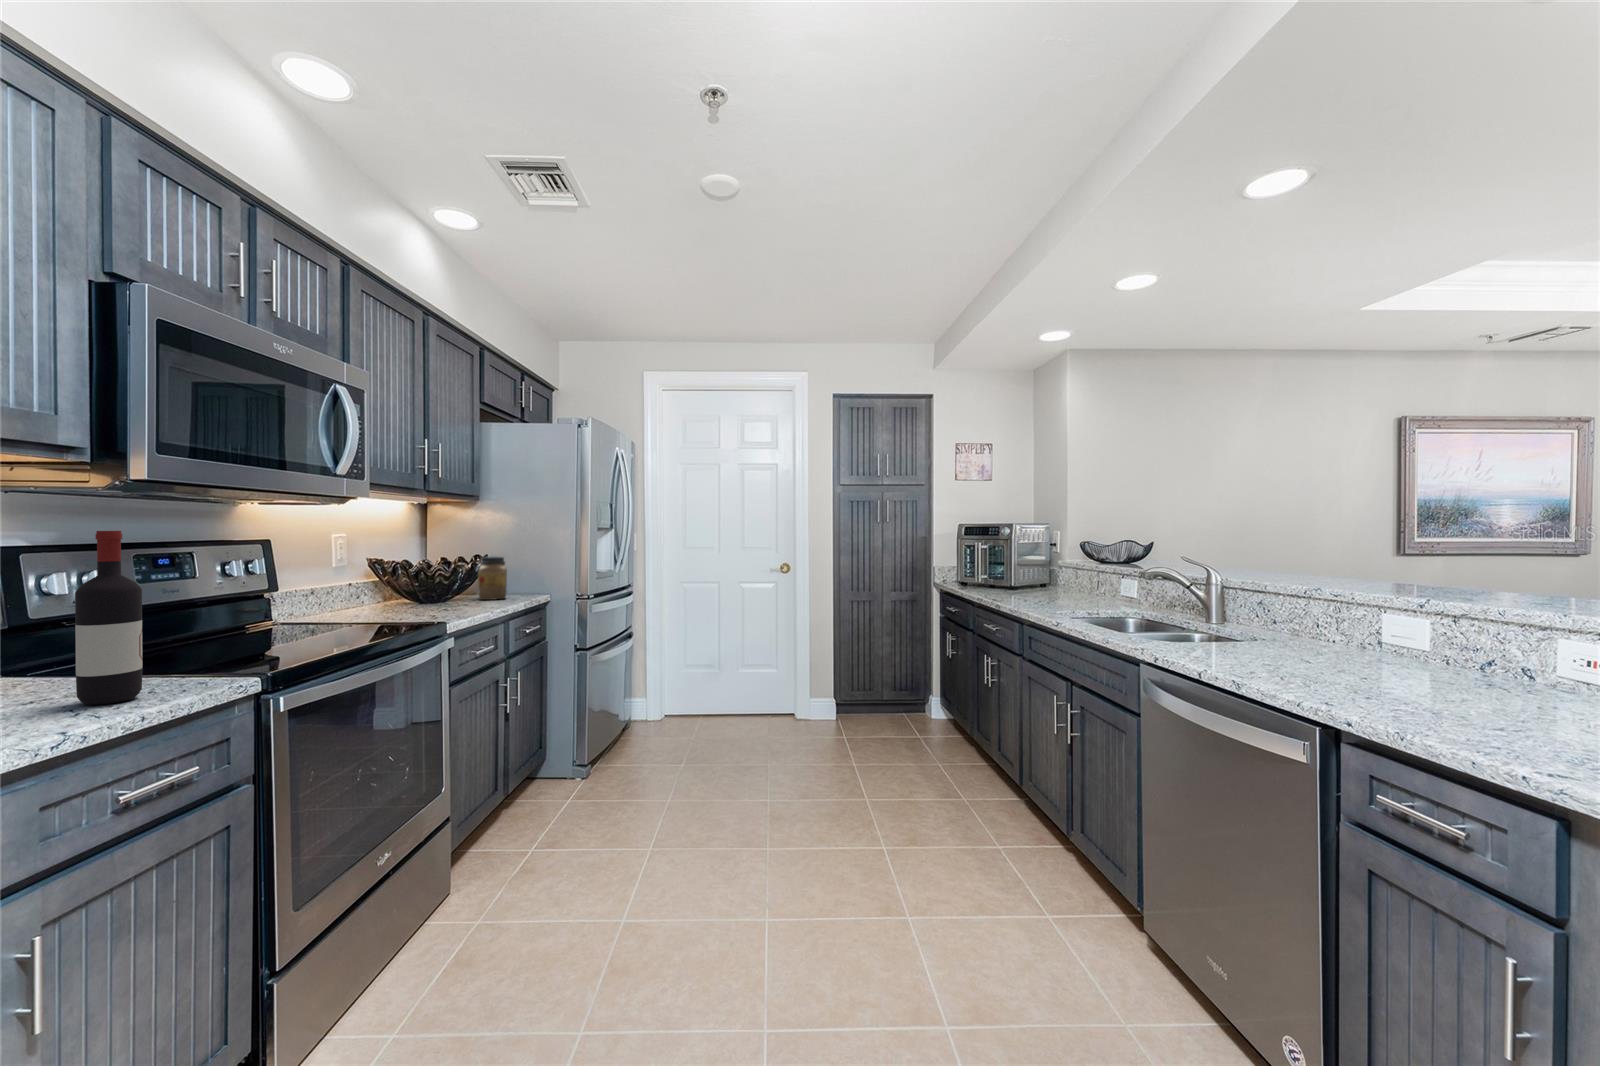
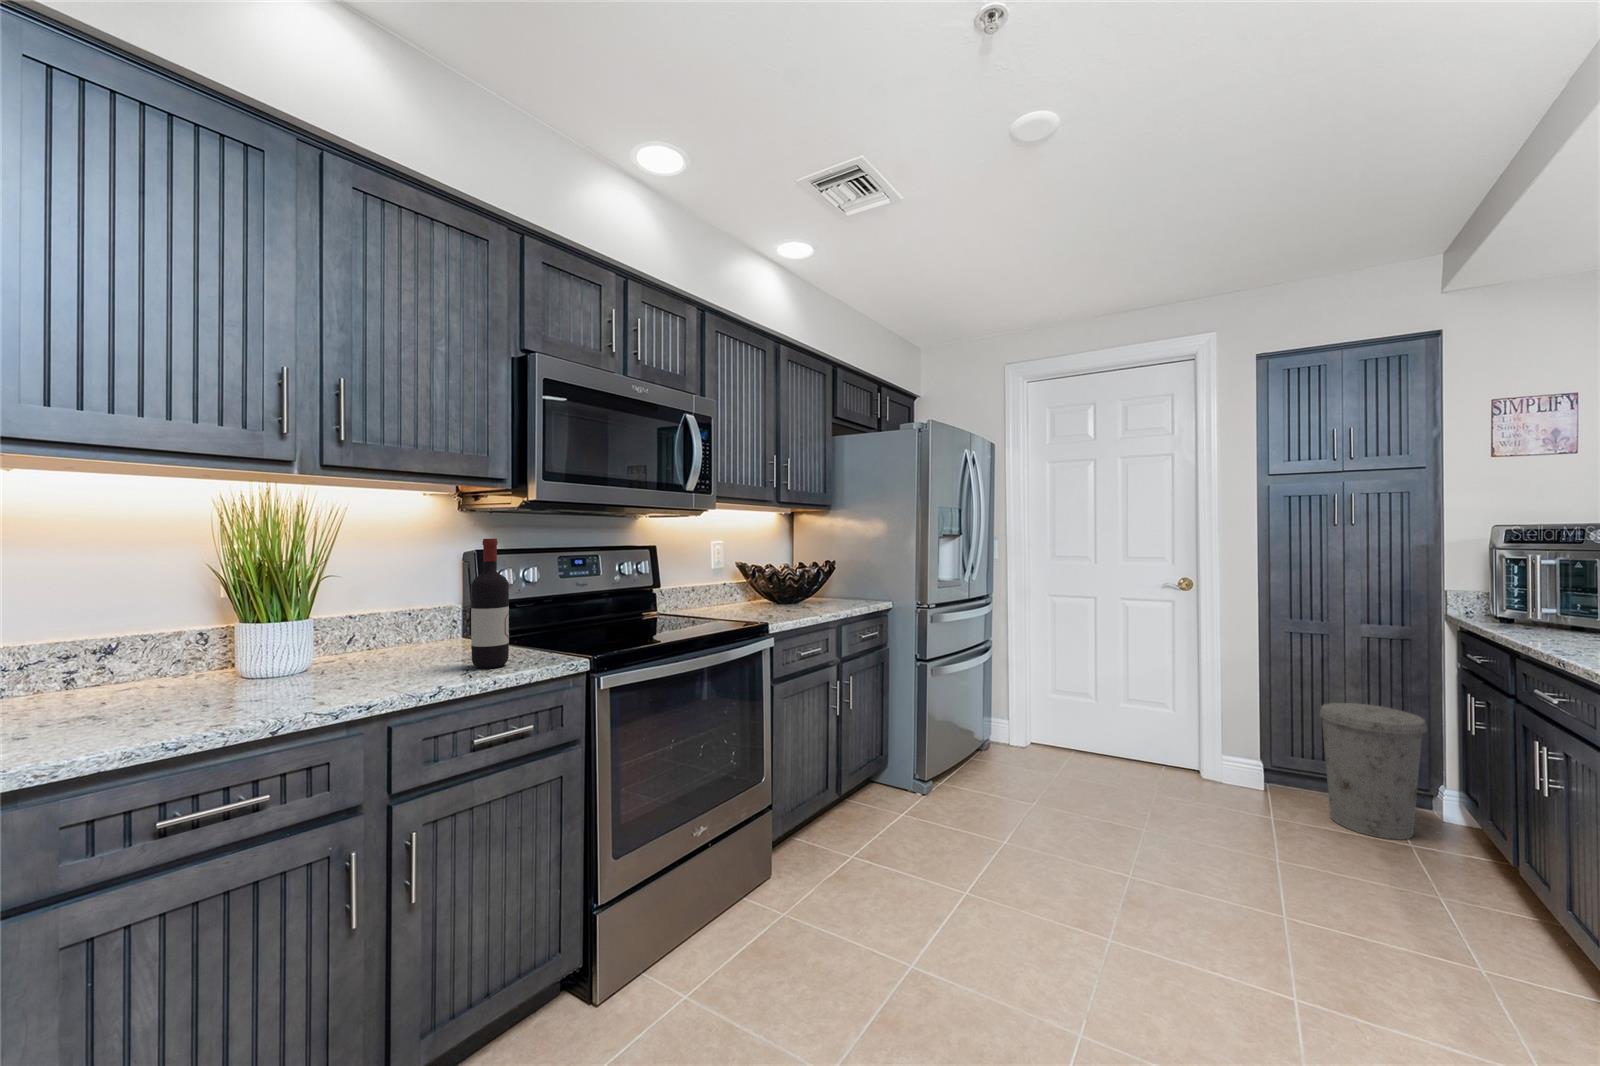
jar: present [478,556,507,600] -> none [823,563,849,604]
trash can: none [872,646,927,734] -> present [1320,703,1427,840]

